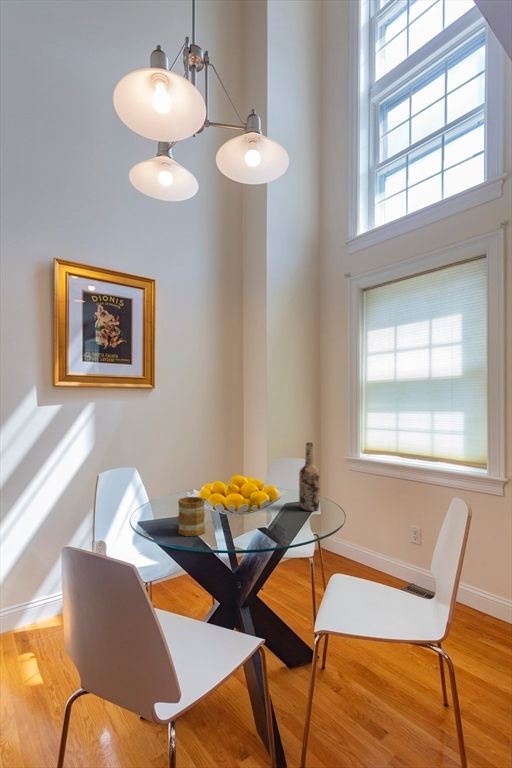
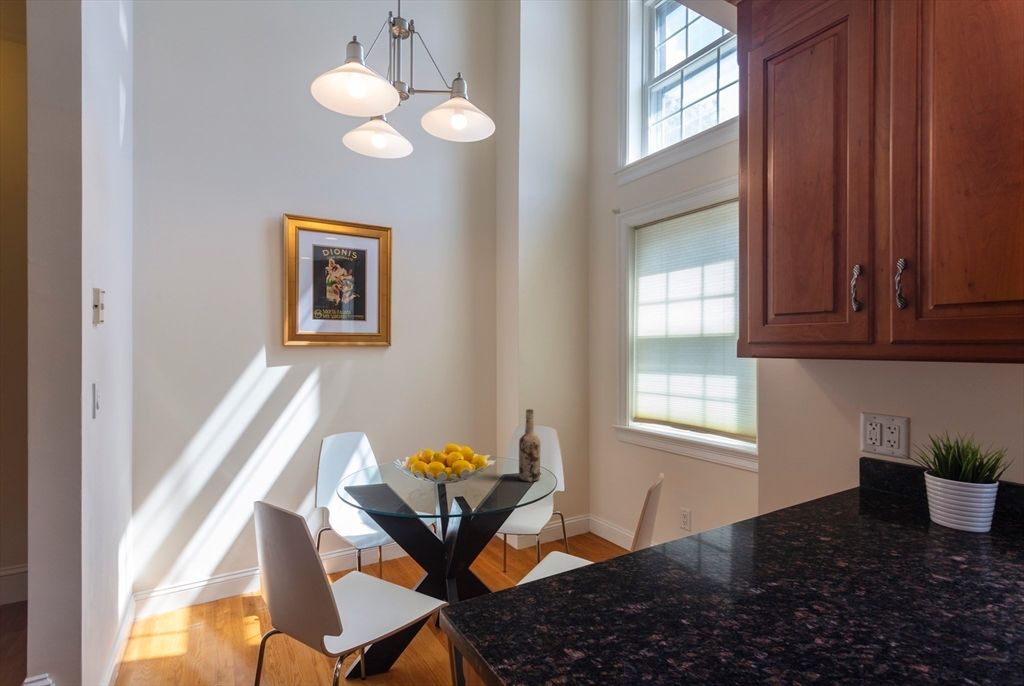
mug: present [178,497,205,536] -> none [381,462,409,500]

